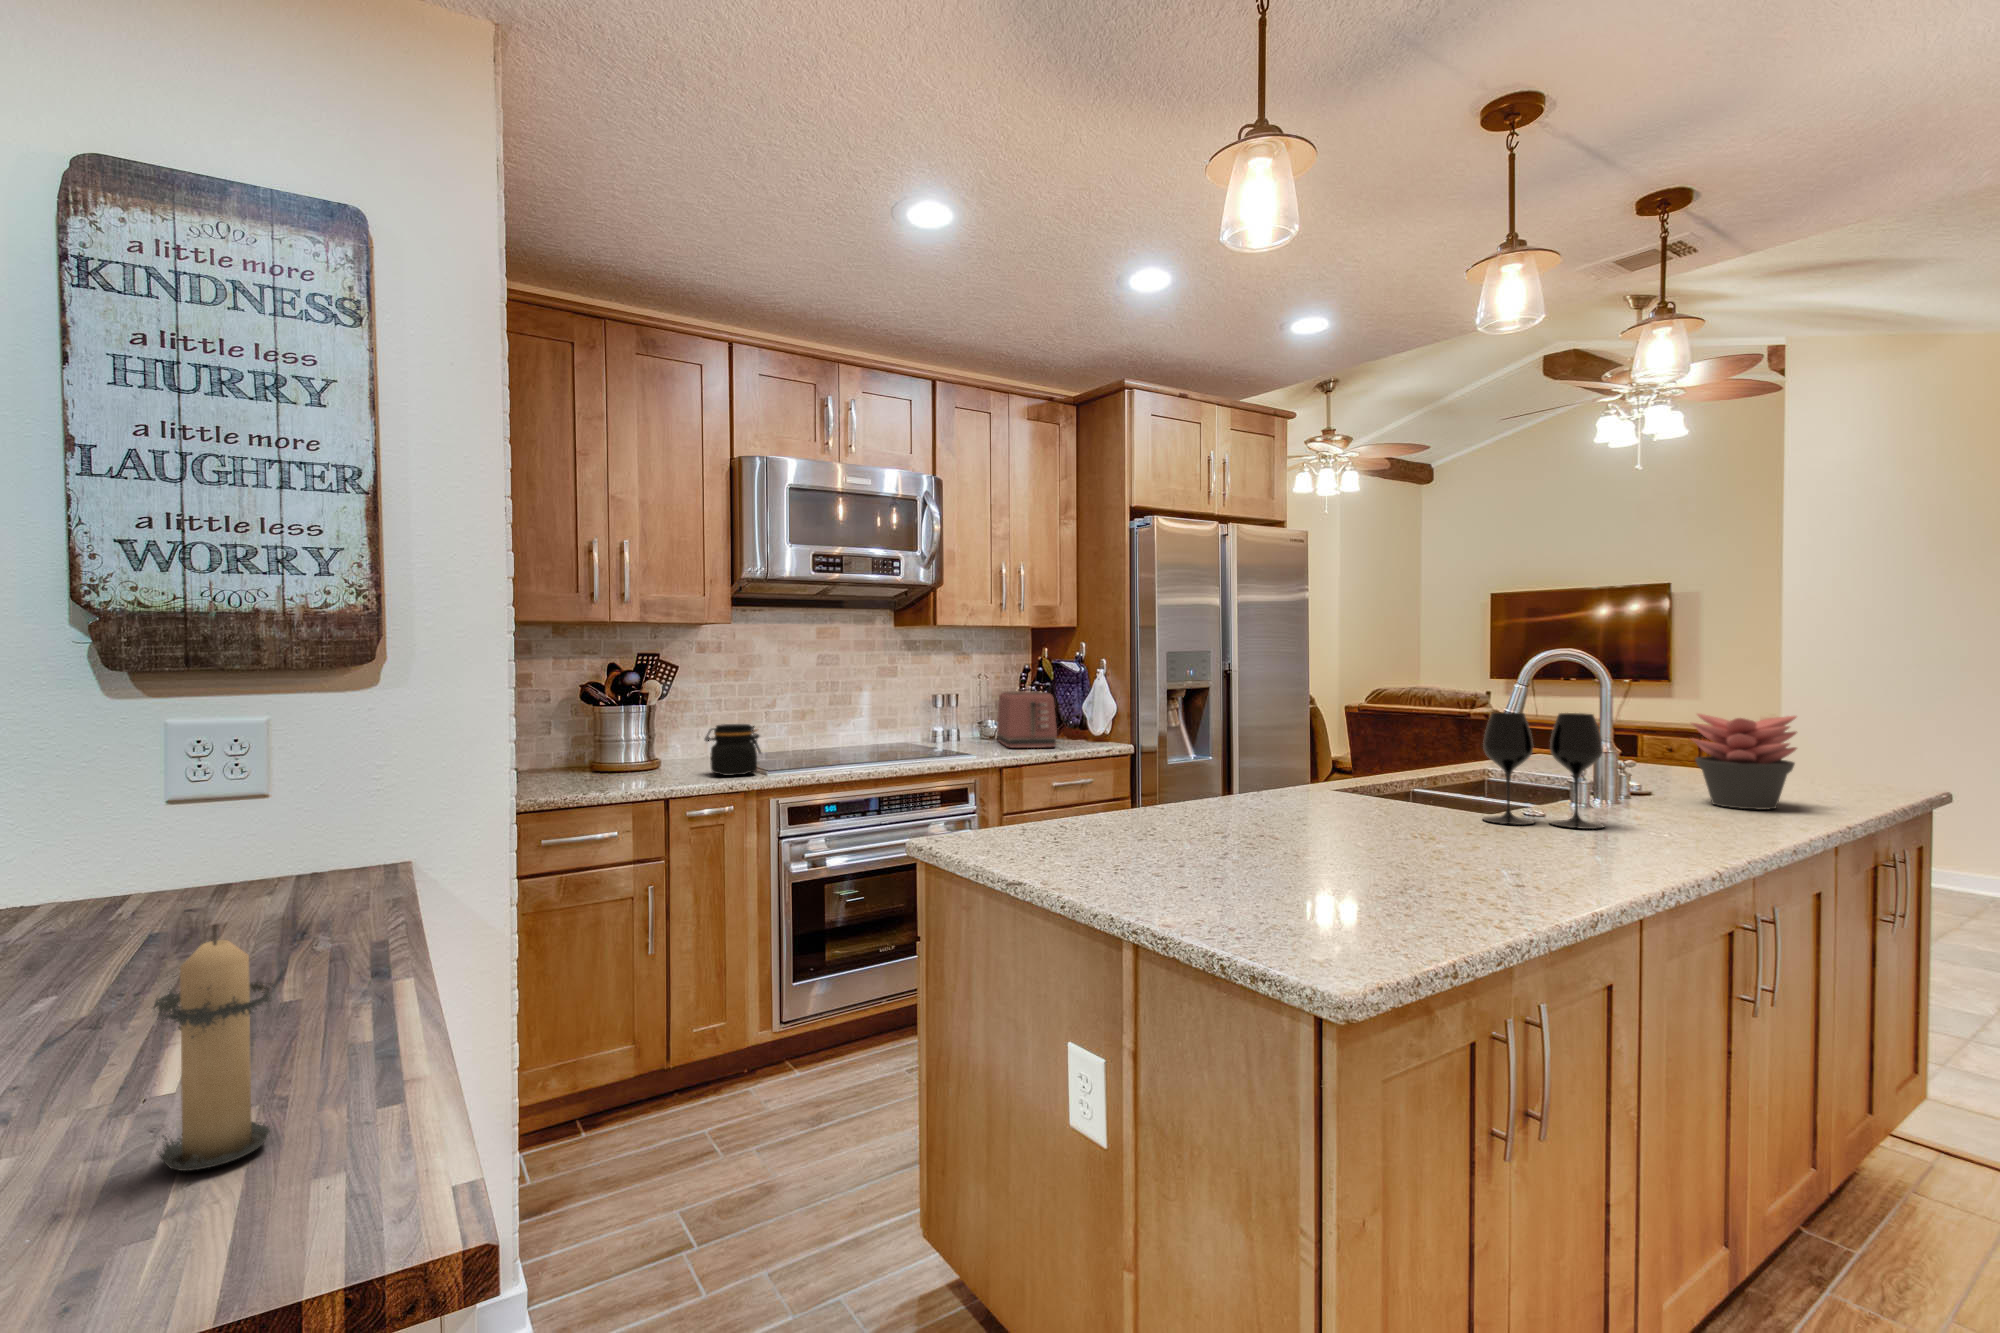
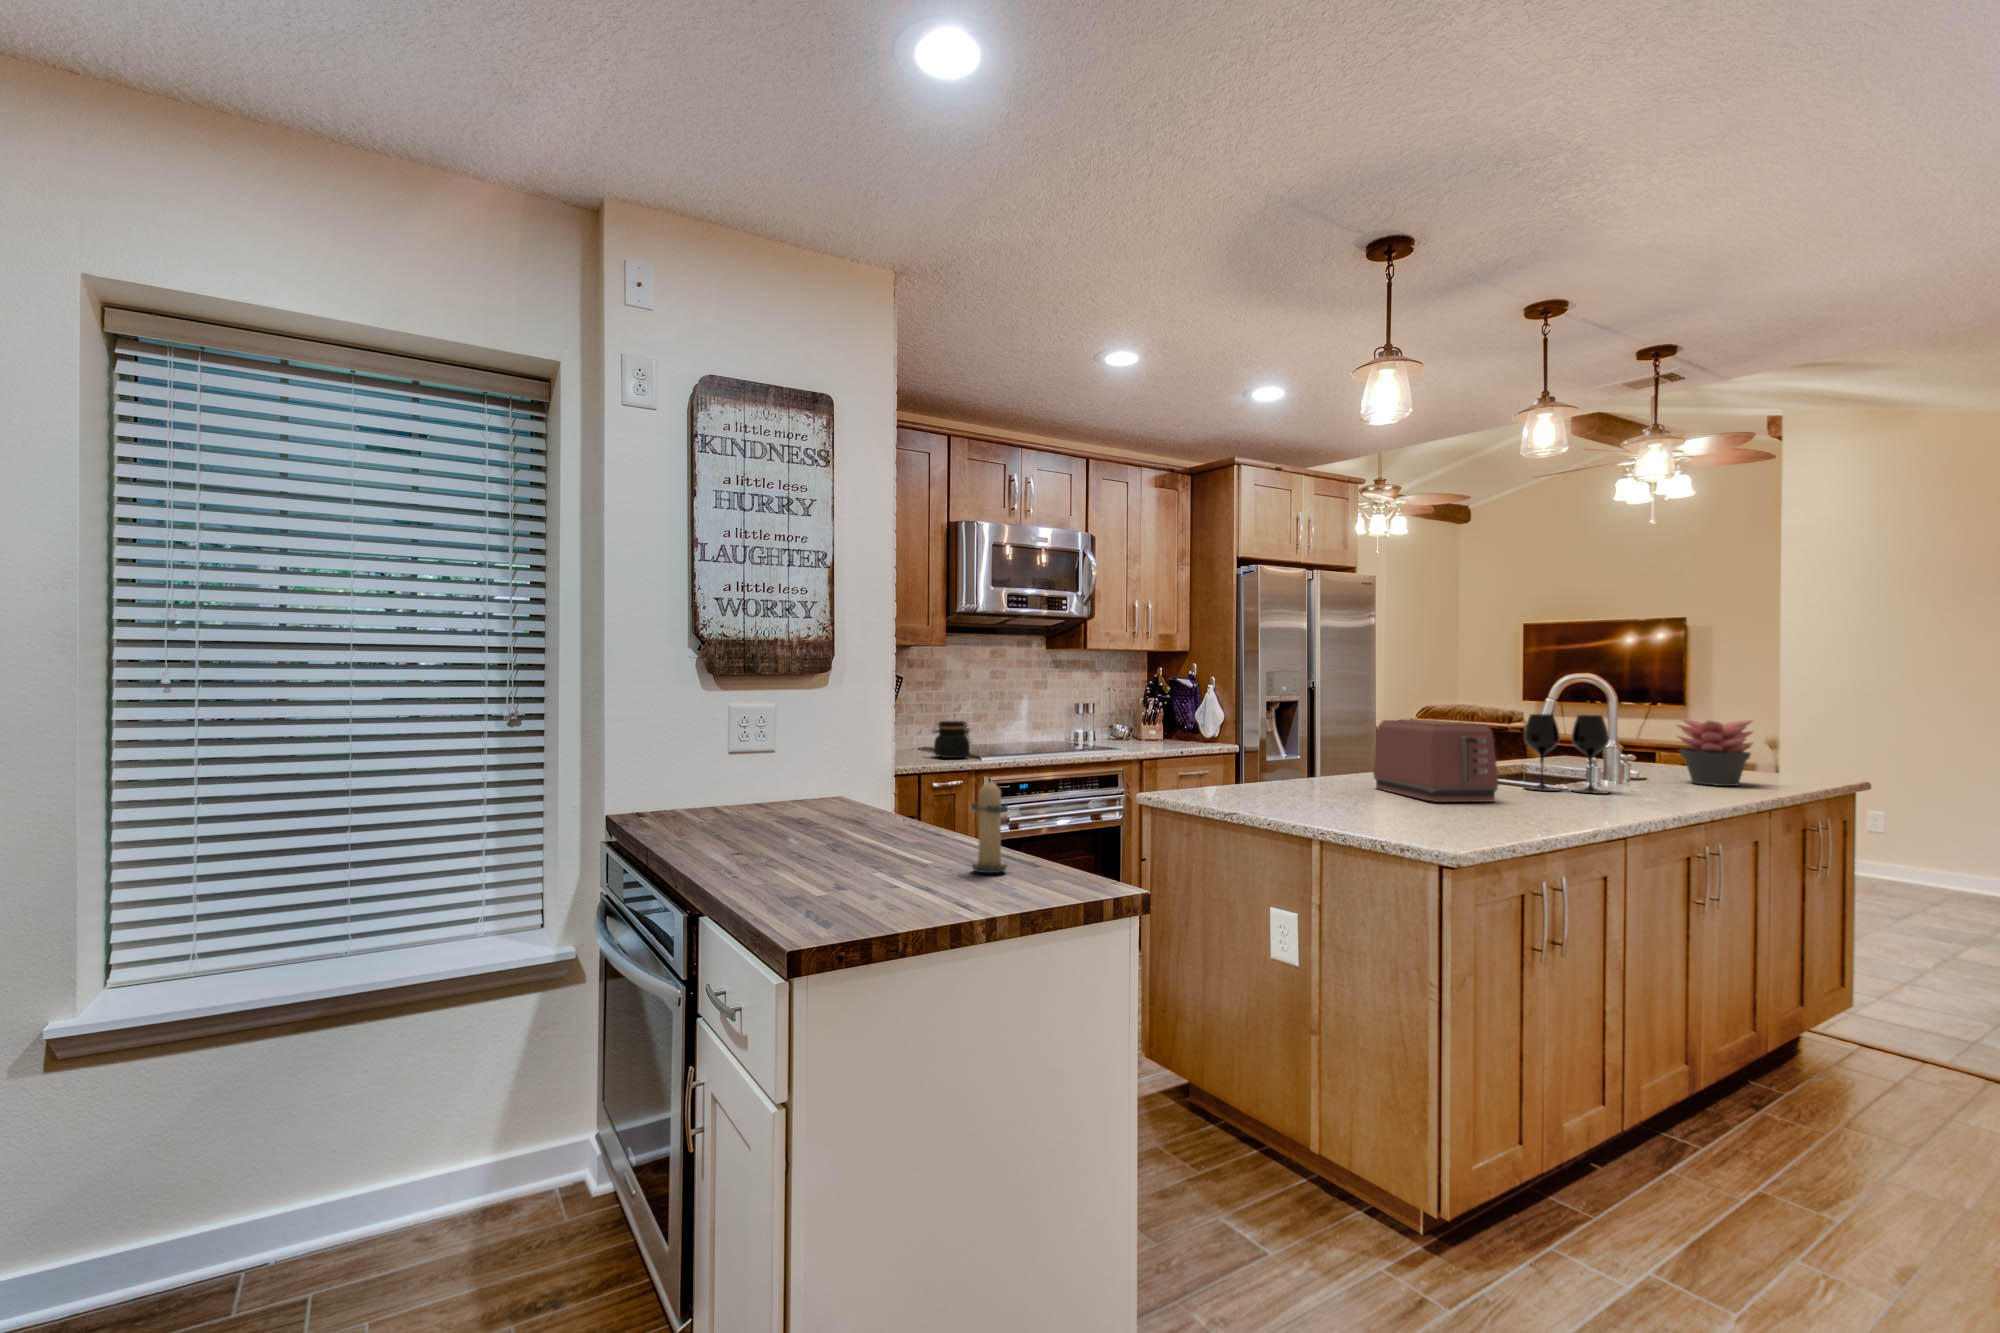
toaster: present [997,691,1057,748] -> present [1373,720,1499,802]

